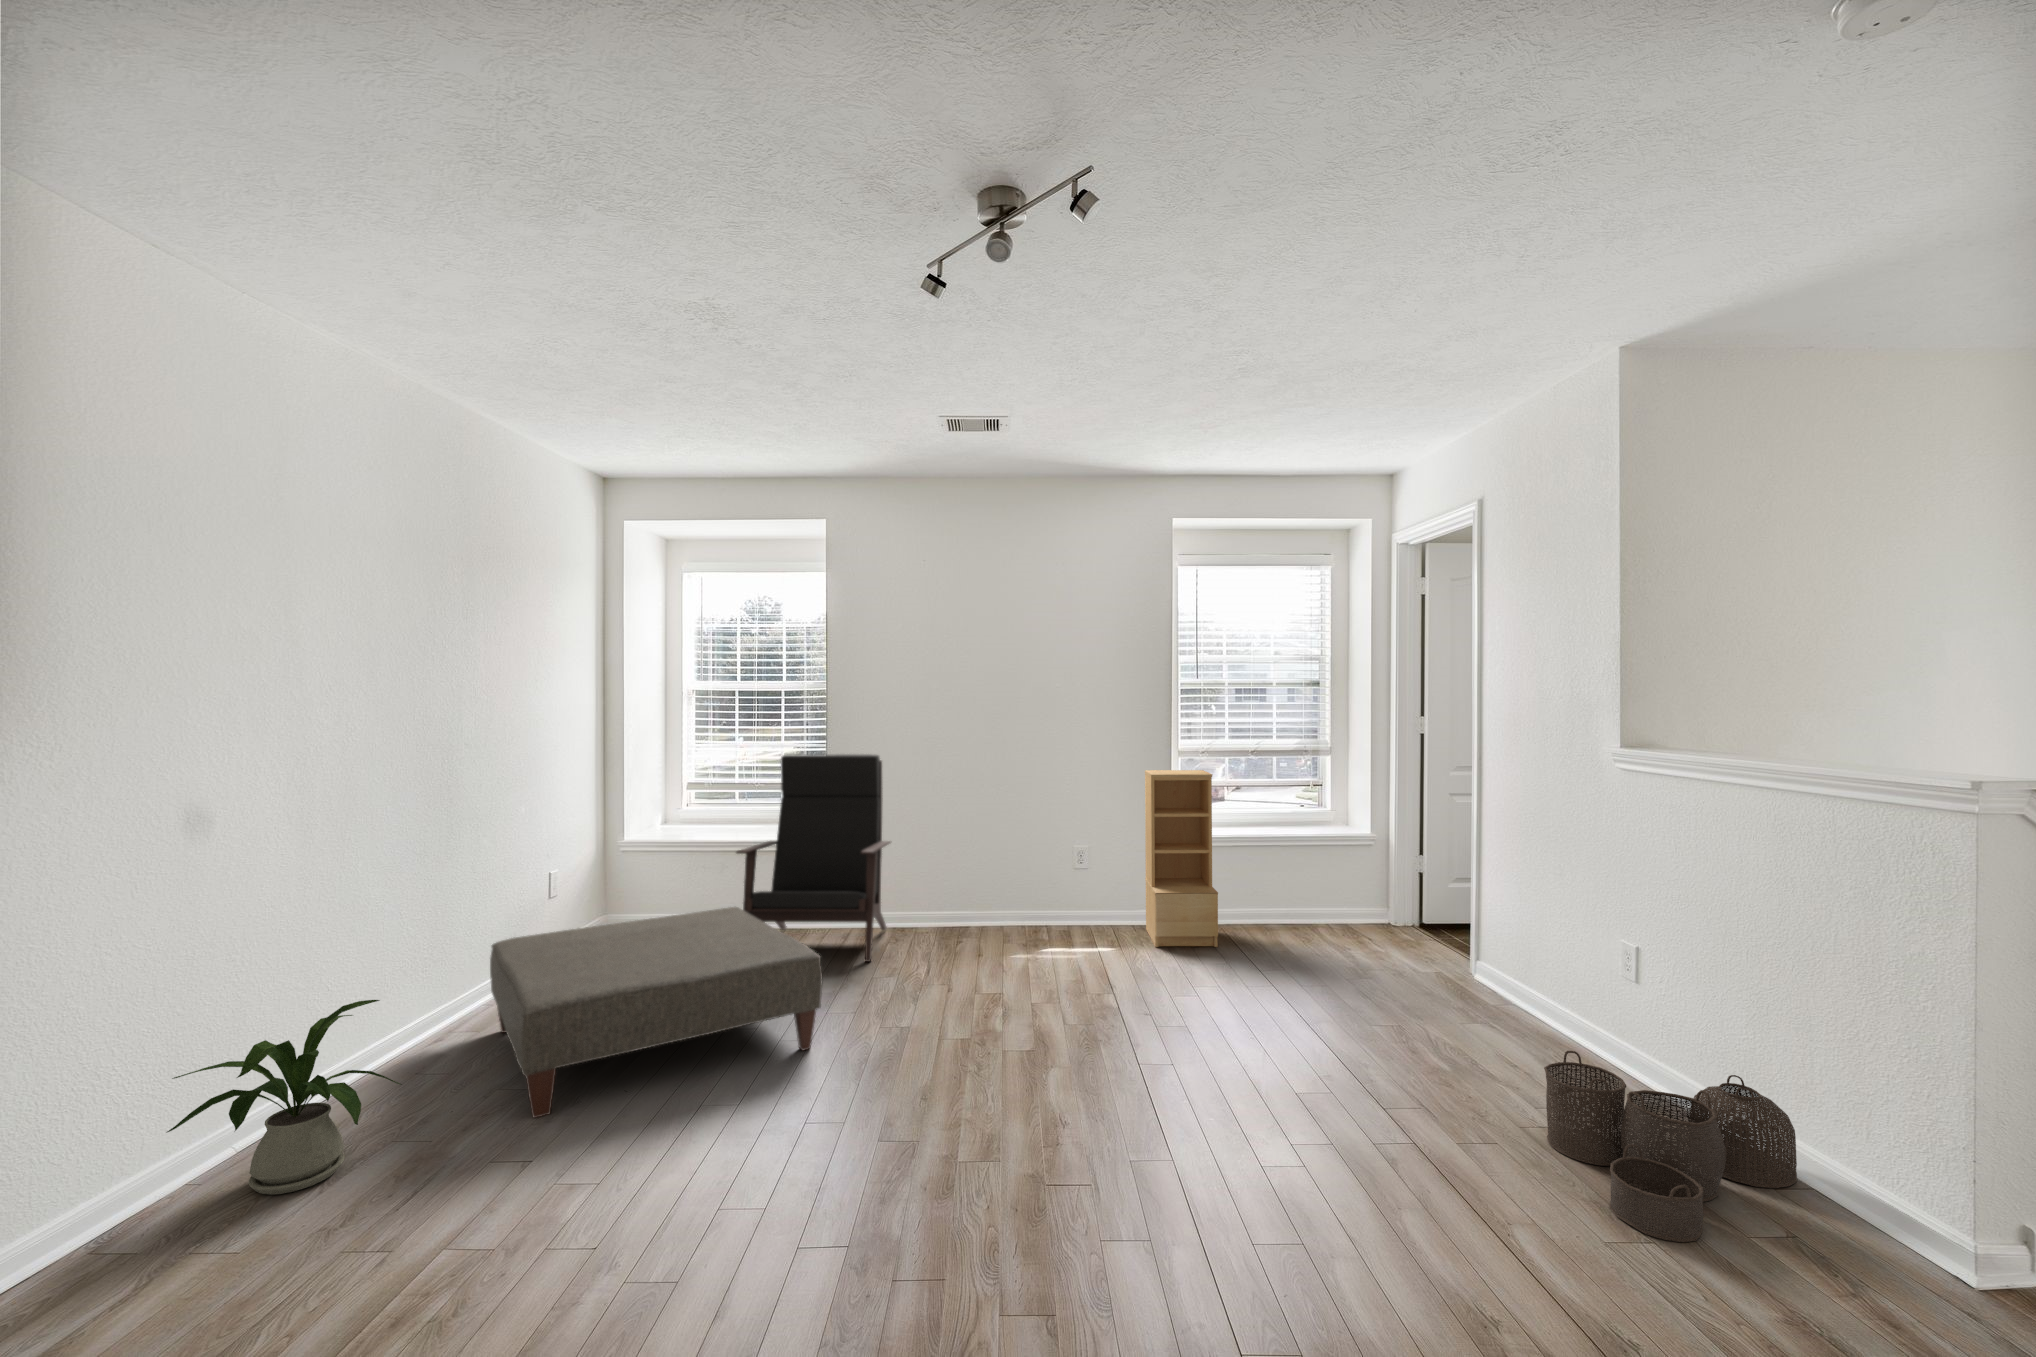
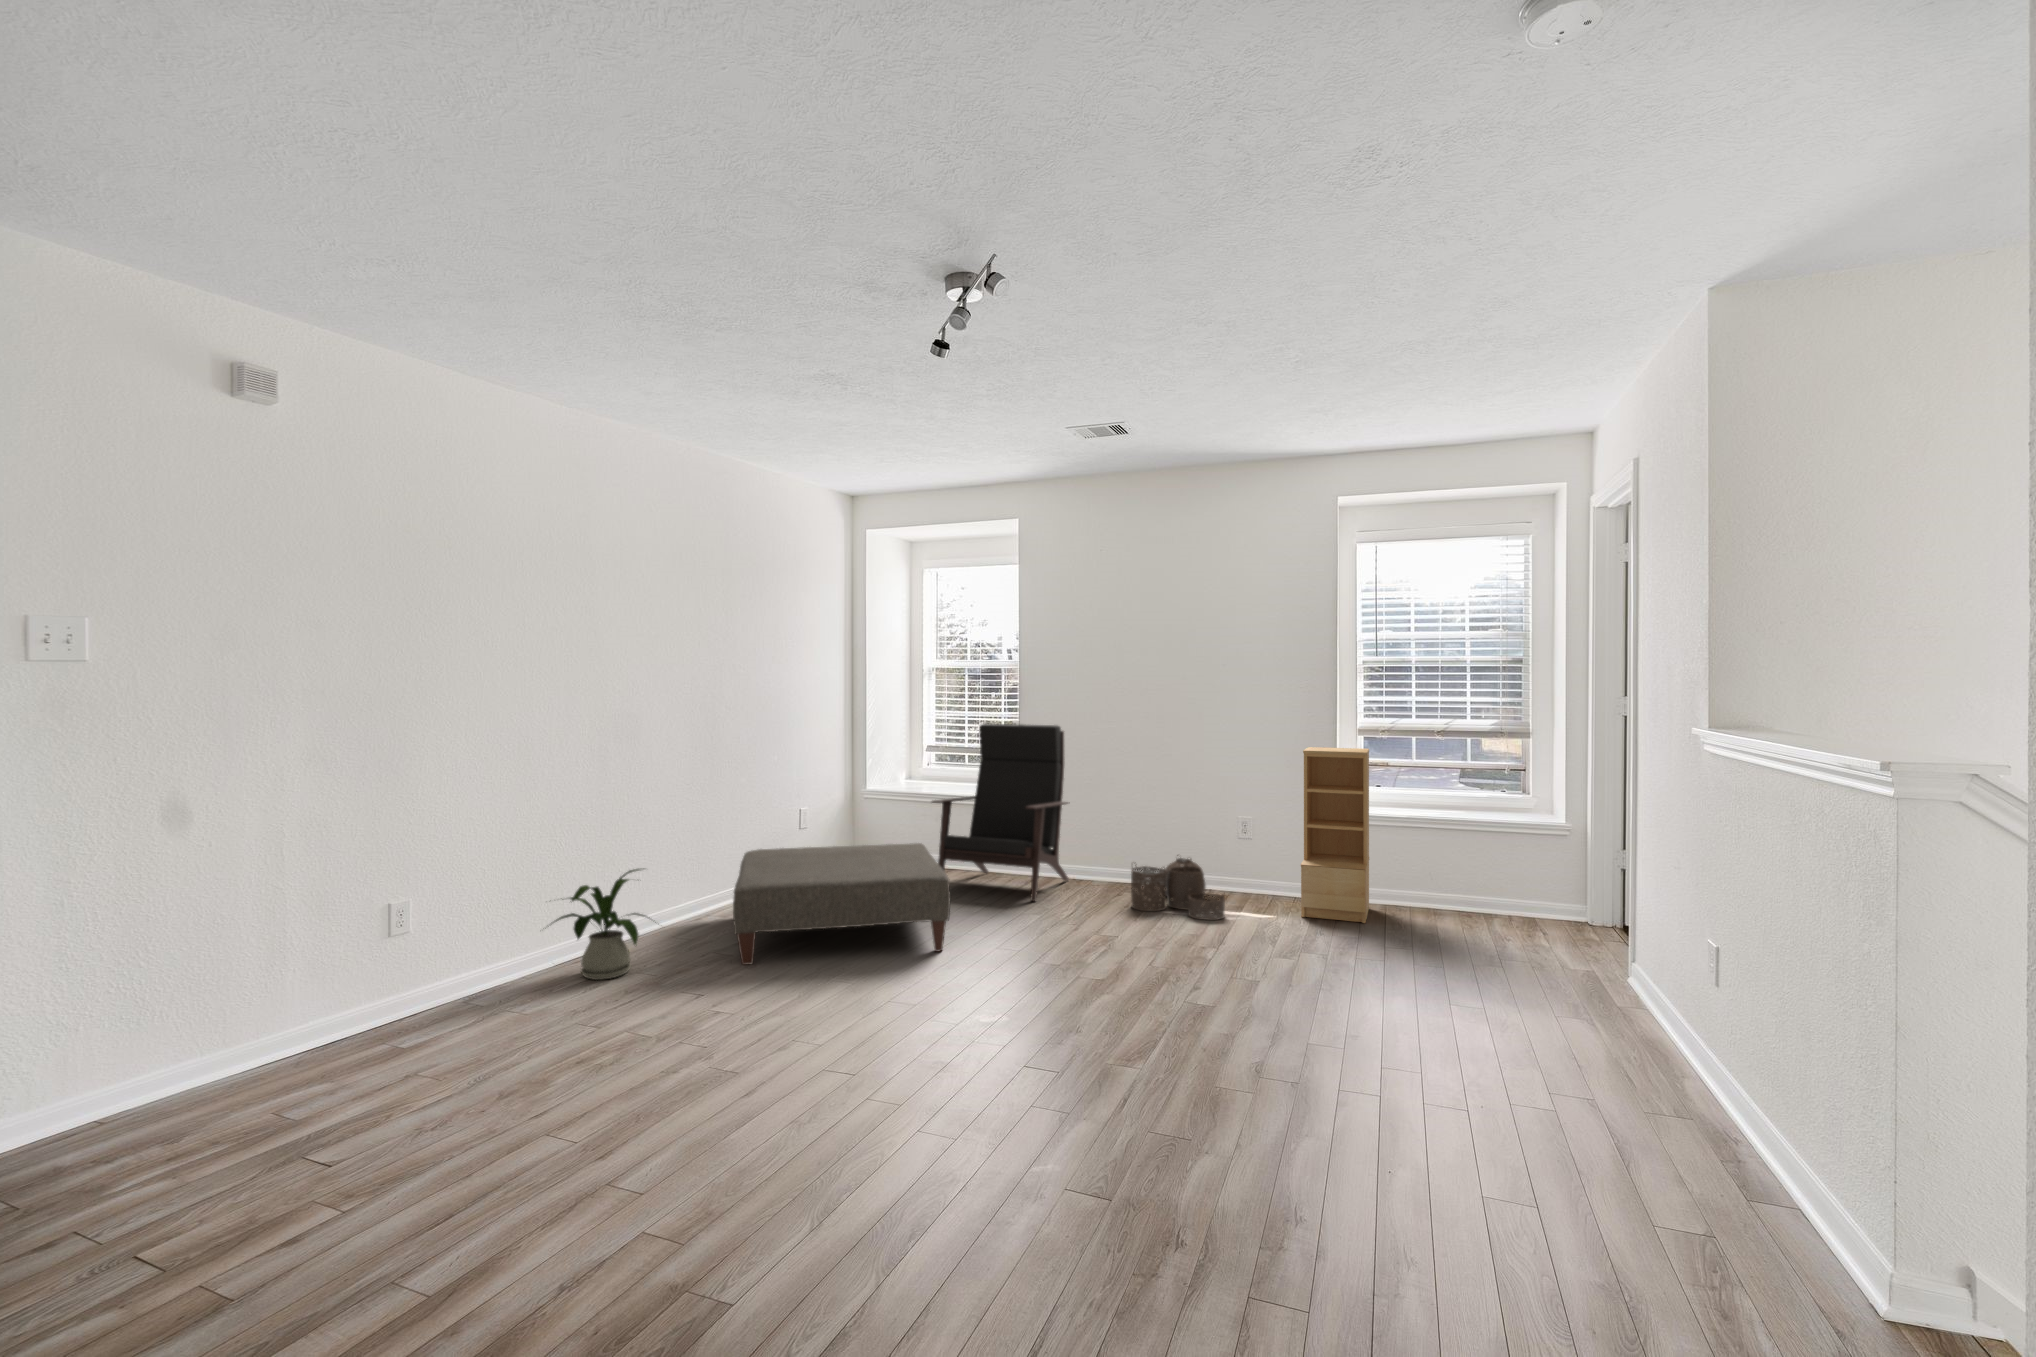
woven basket: present [1544,1051,1797,1242] -> present [1131,855,1225,920]

